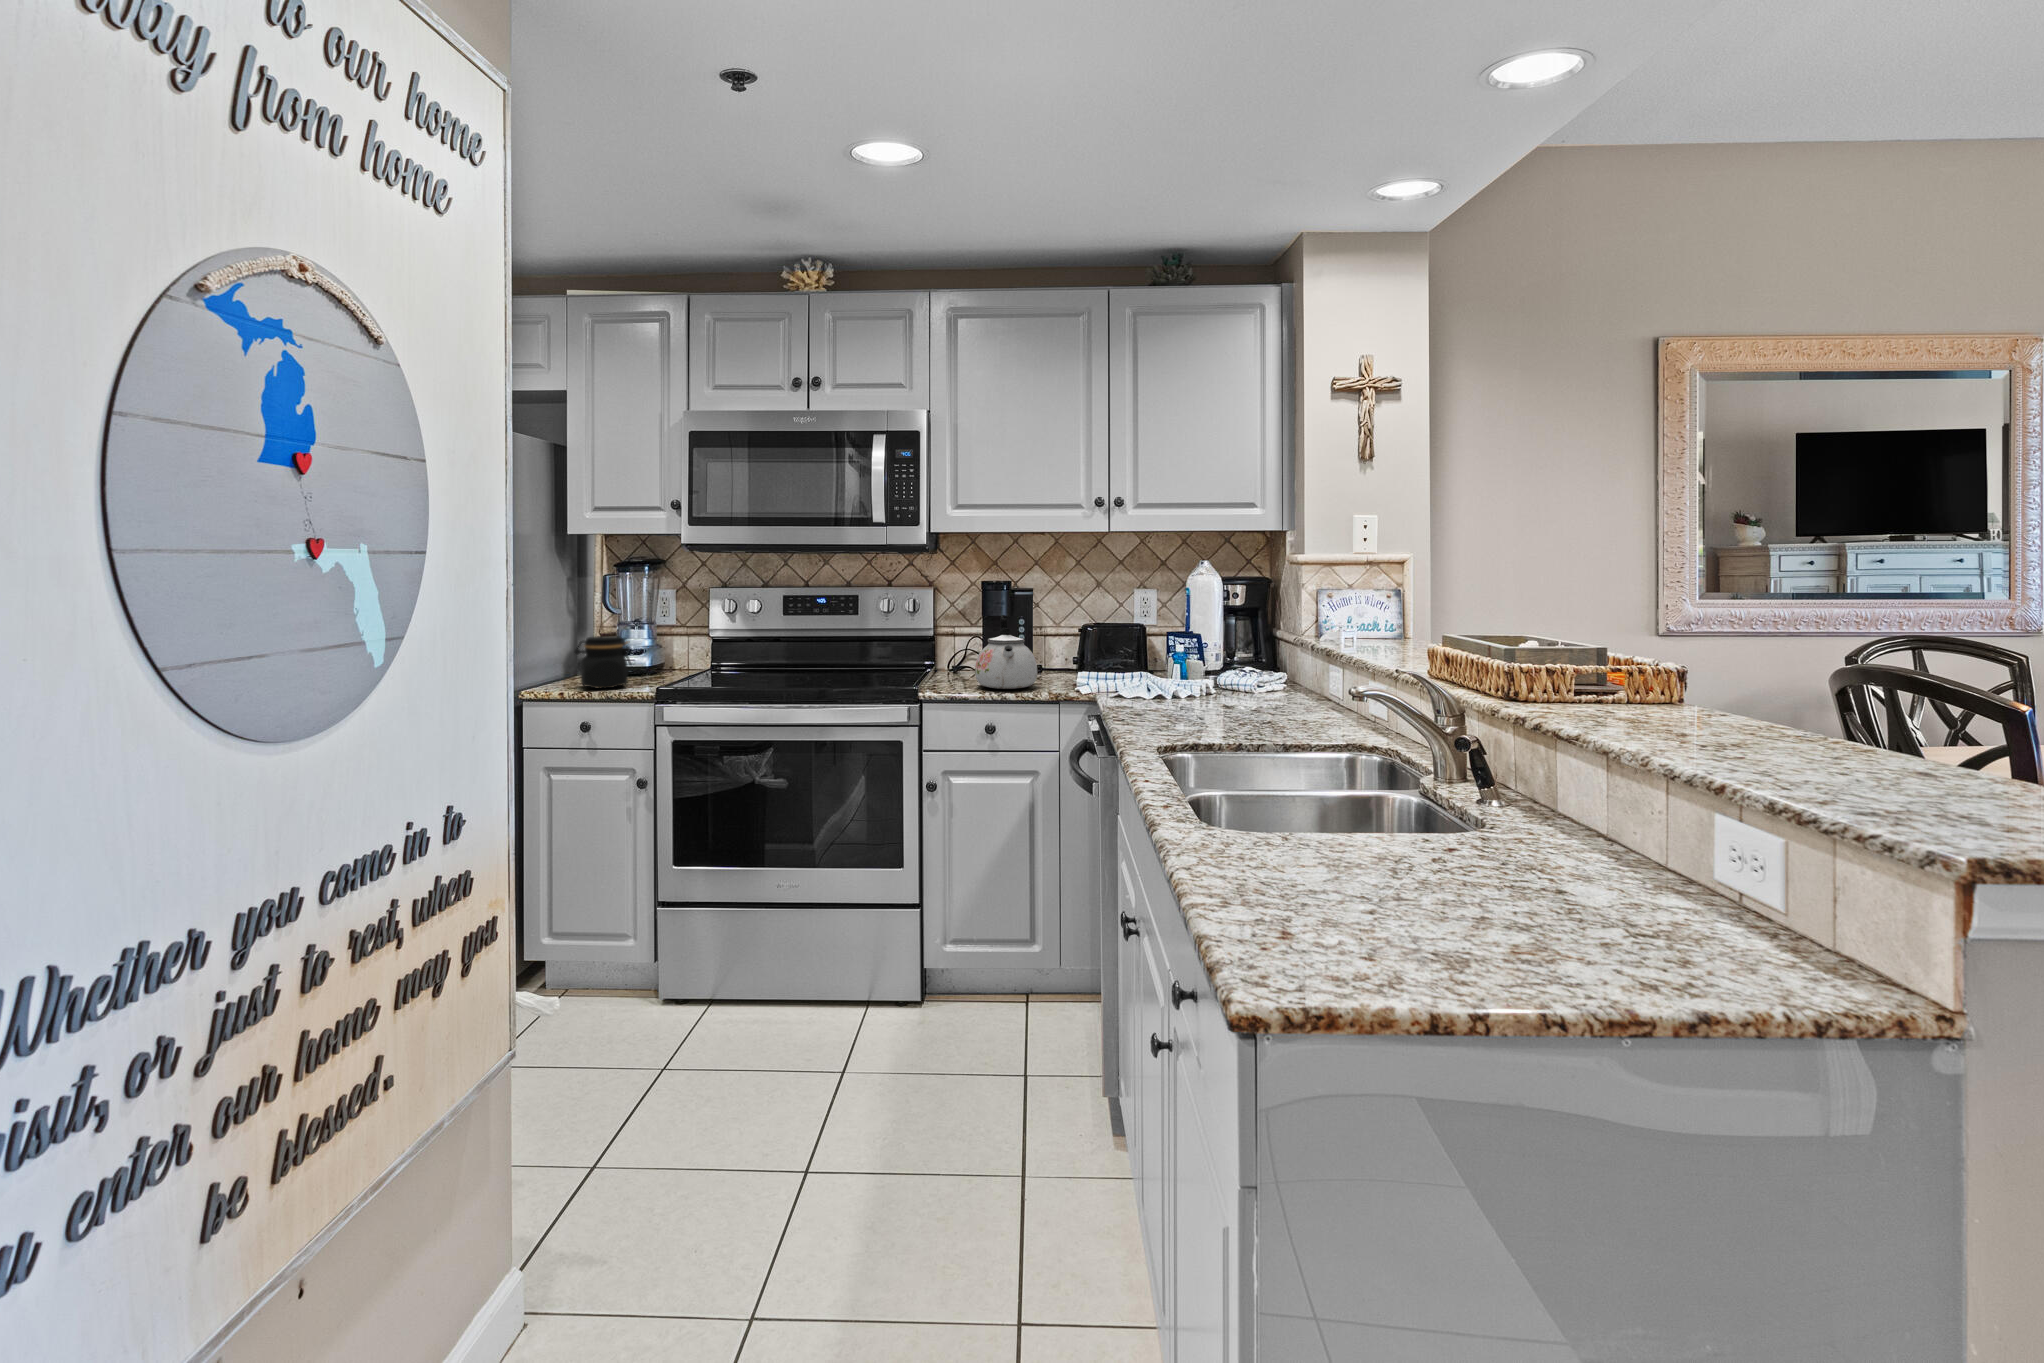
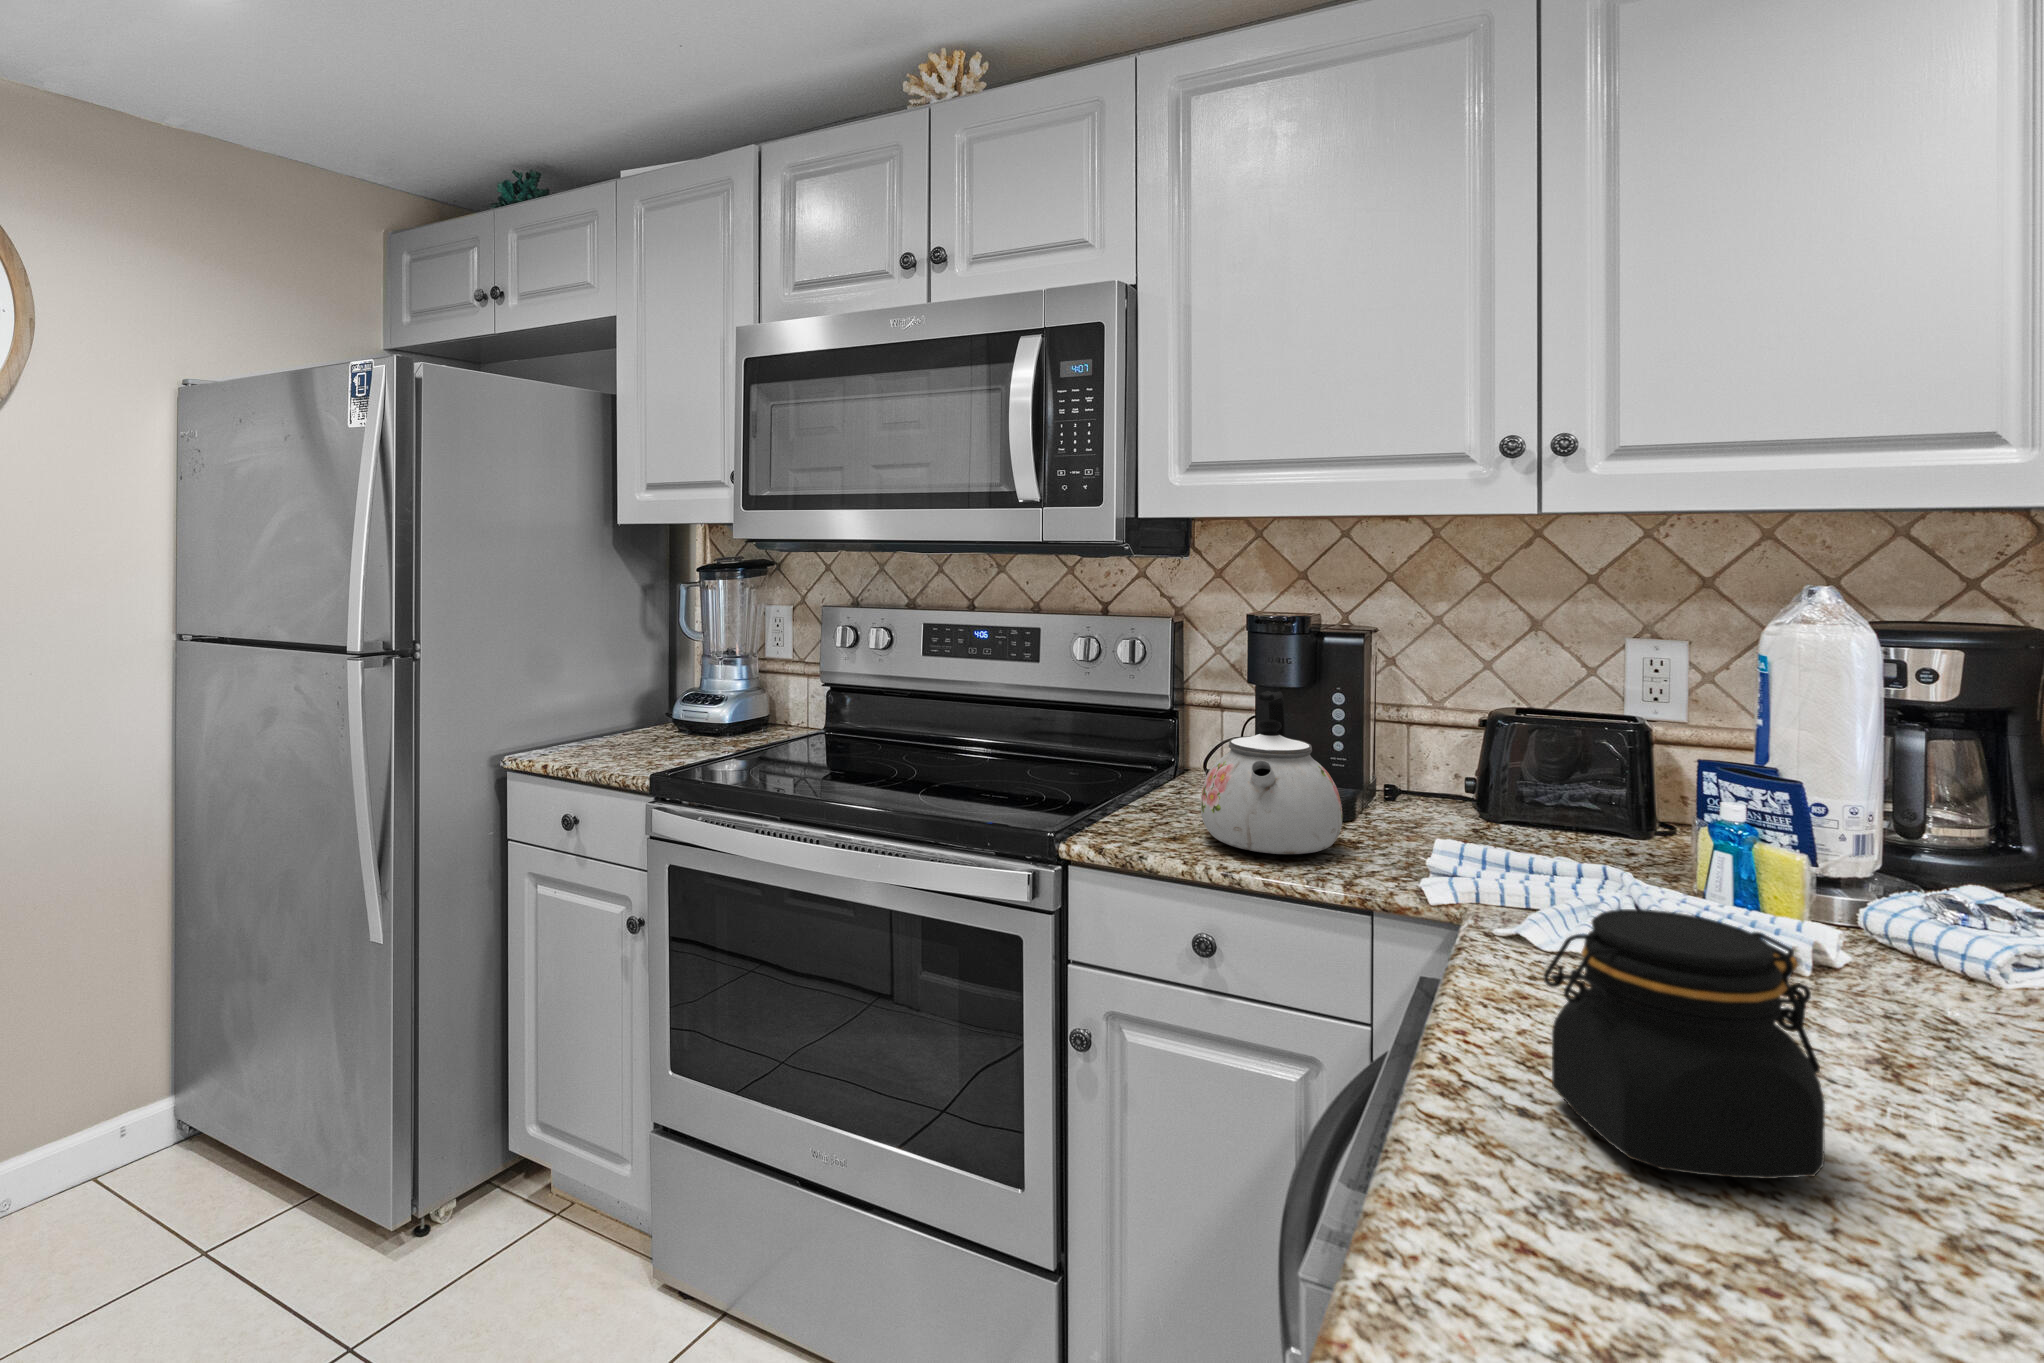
jar: present [575,636,632,688] -> present [1543,909,1825,1179]

